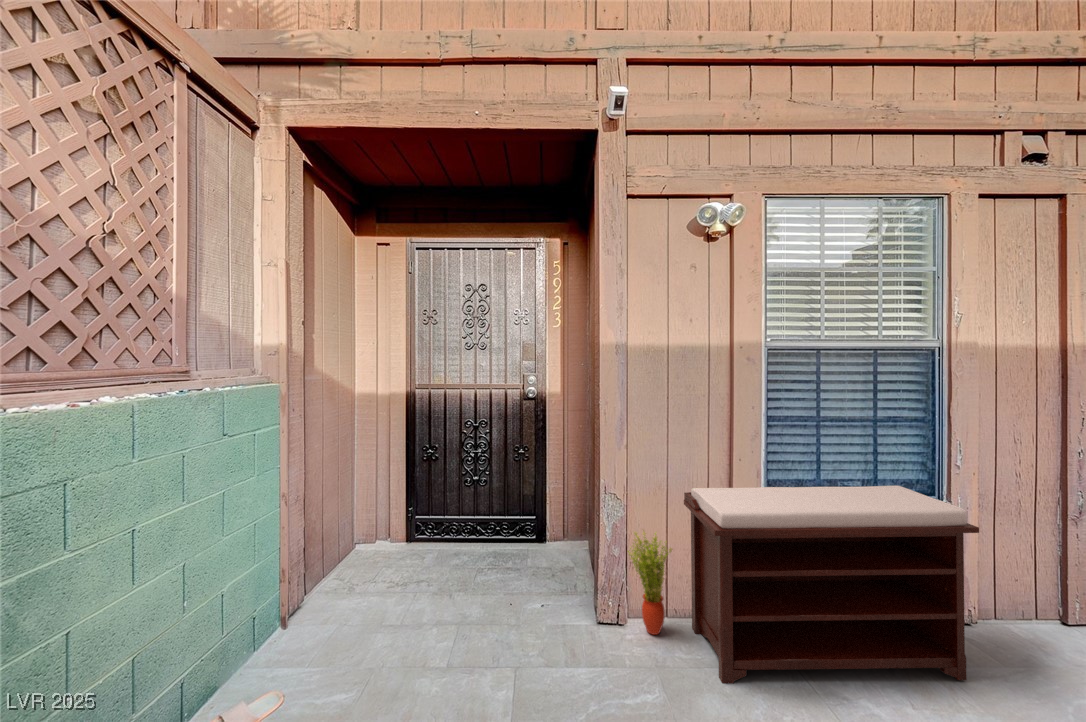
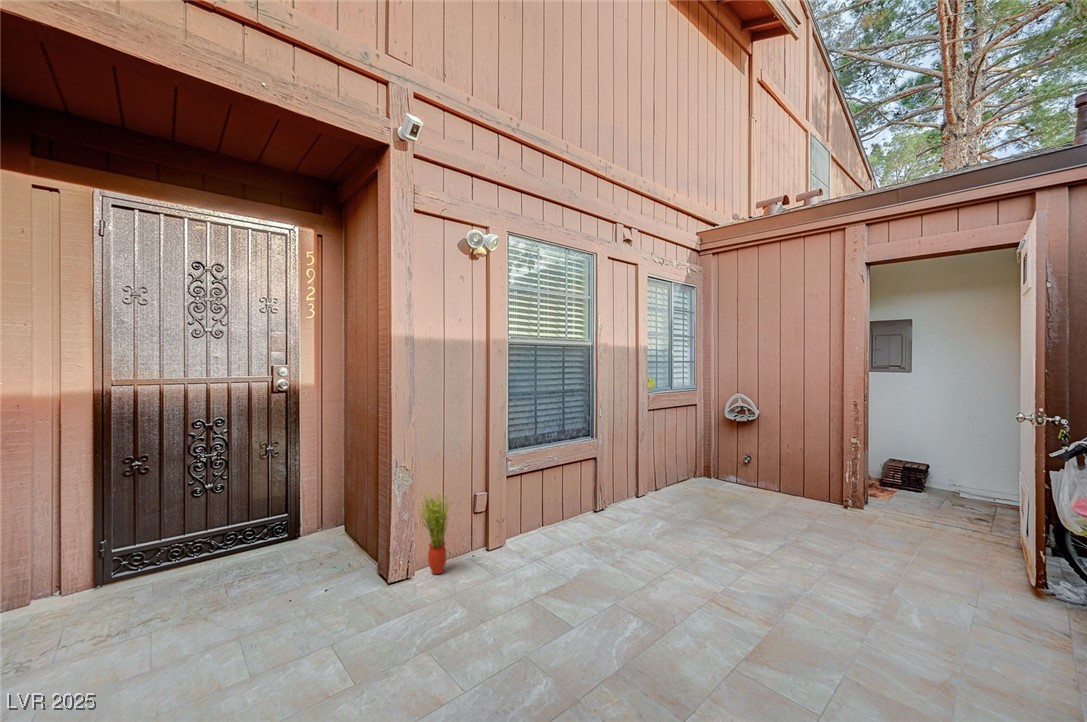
bench: present [684,486,979,684] -> none [458,432,617,585]

